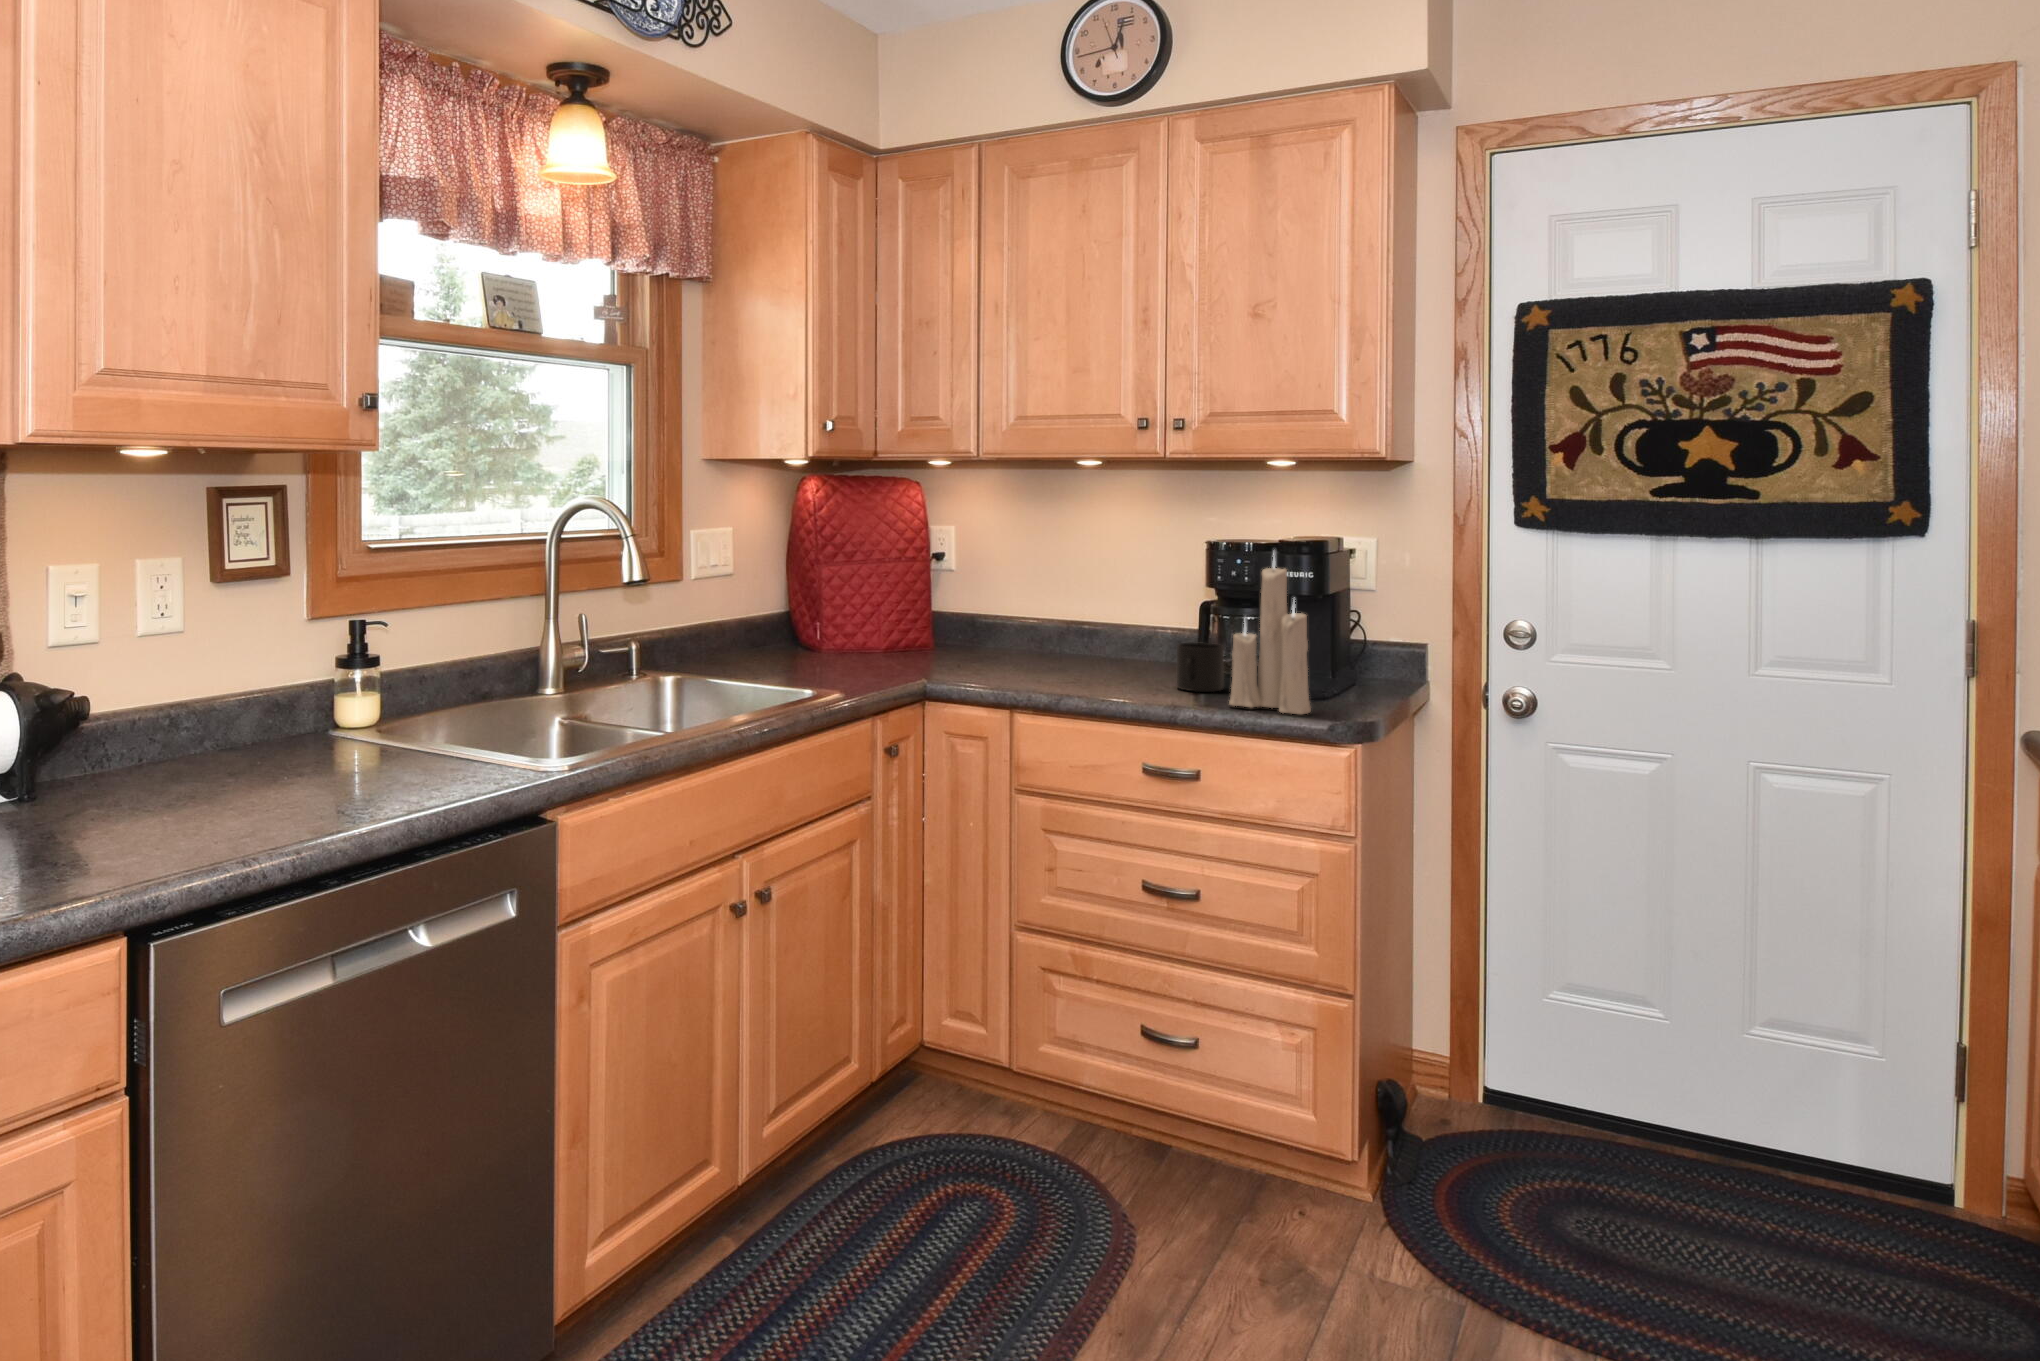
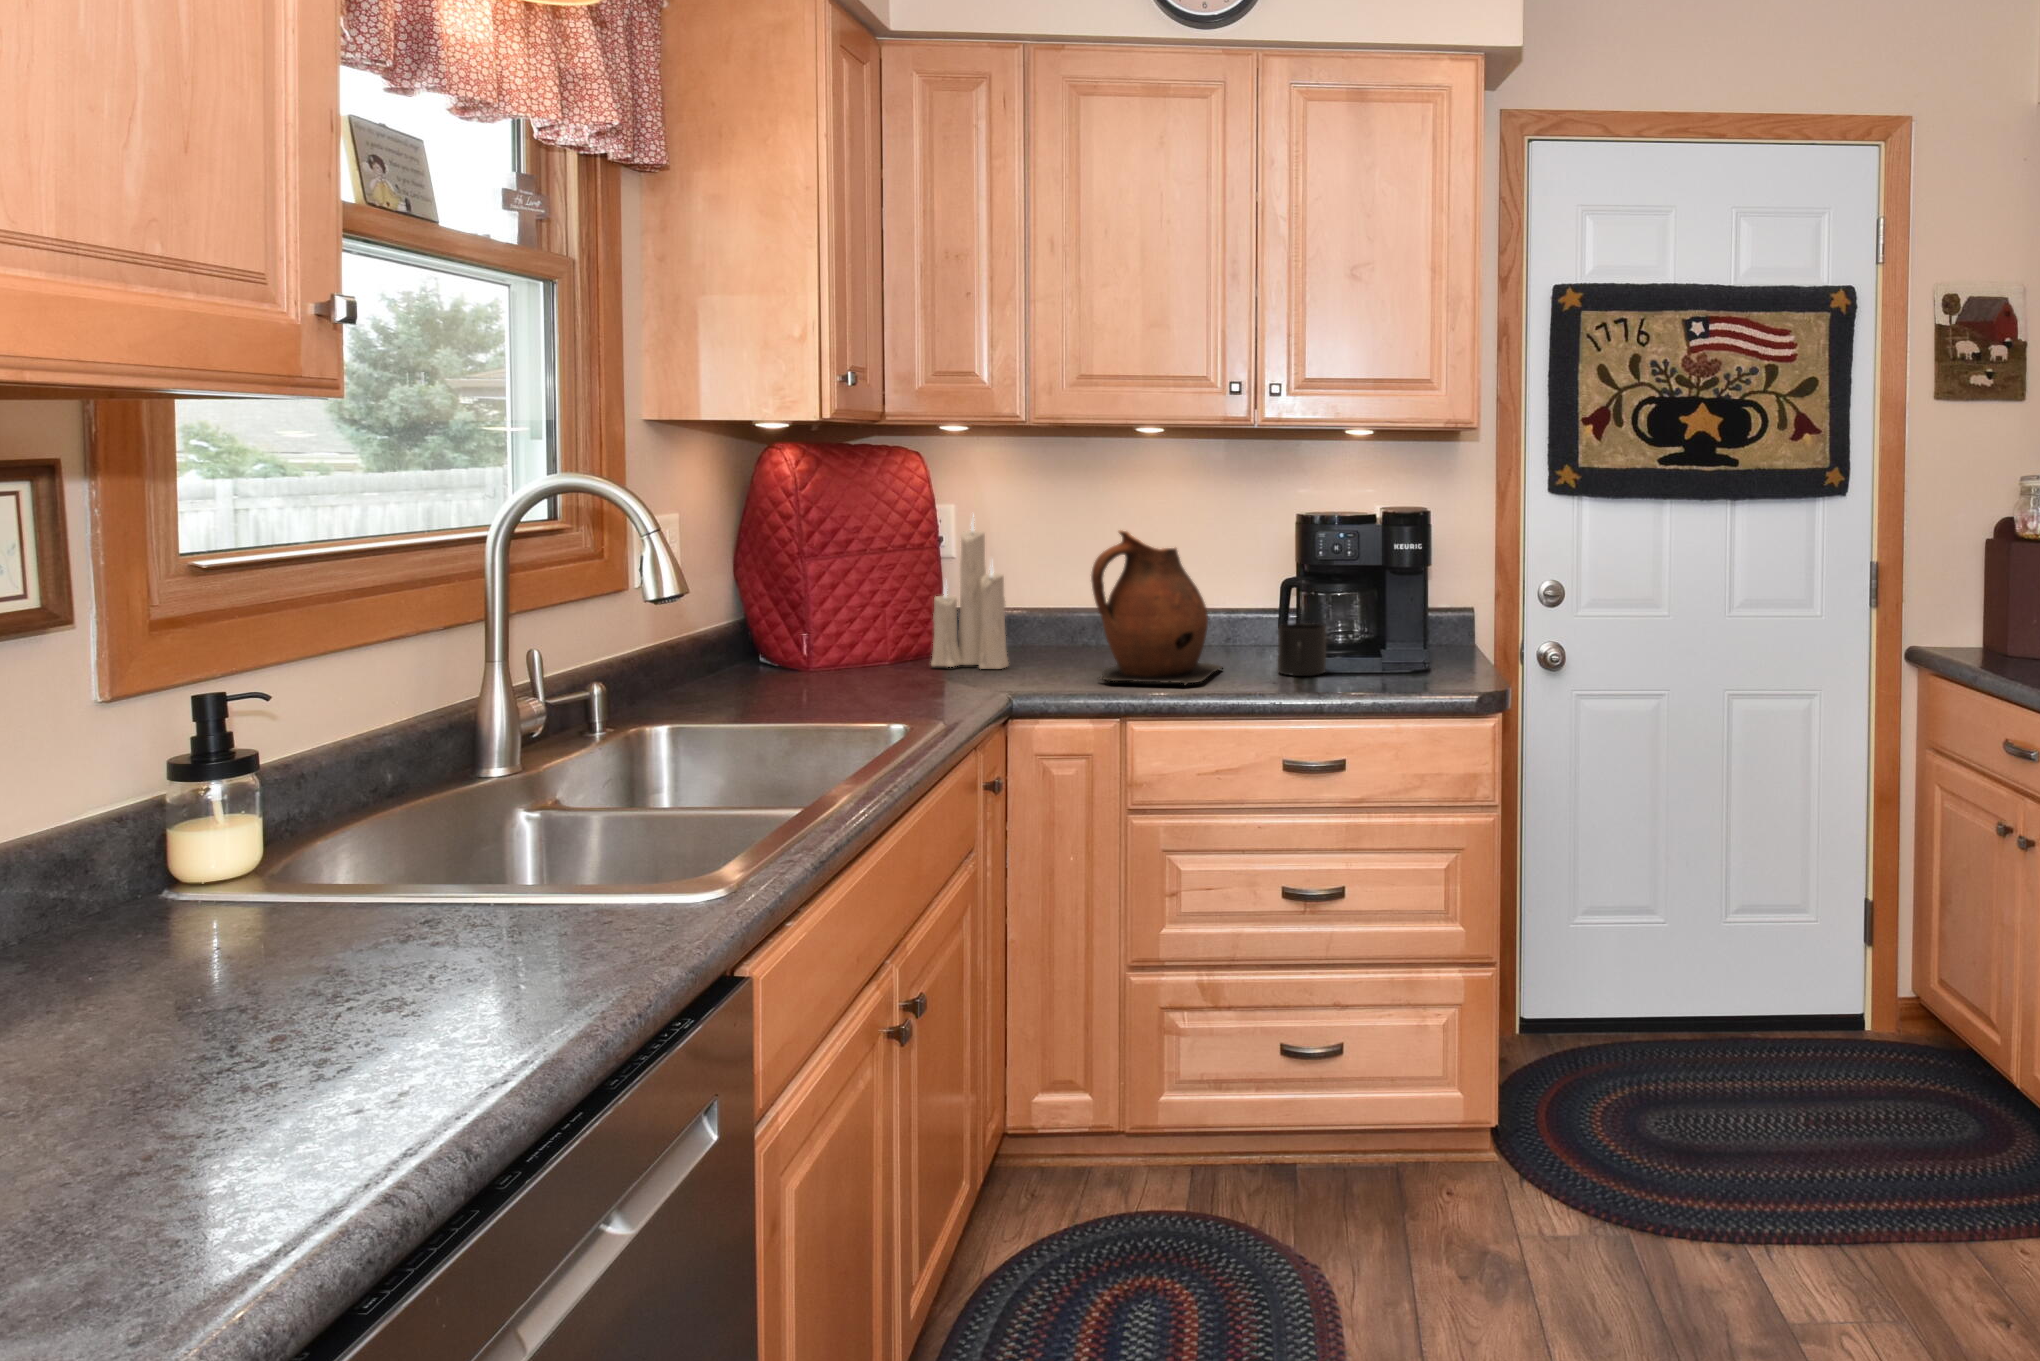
ceramic pitcher: none [1007,550,1132,689] -> present [1091,530,1222,685]
candle: present [1229,558,1311,714] -> present [931,516,1008,669]

